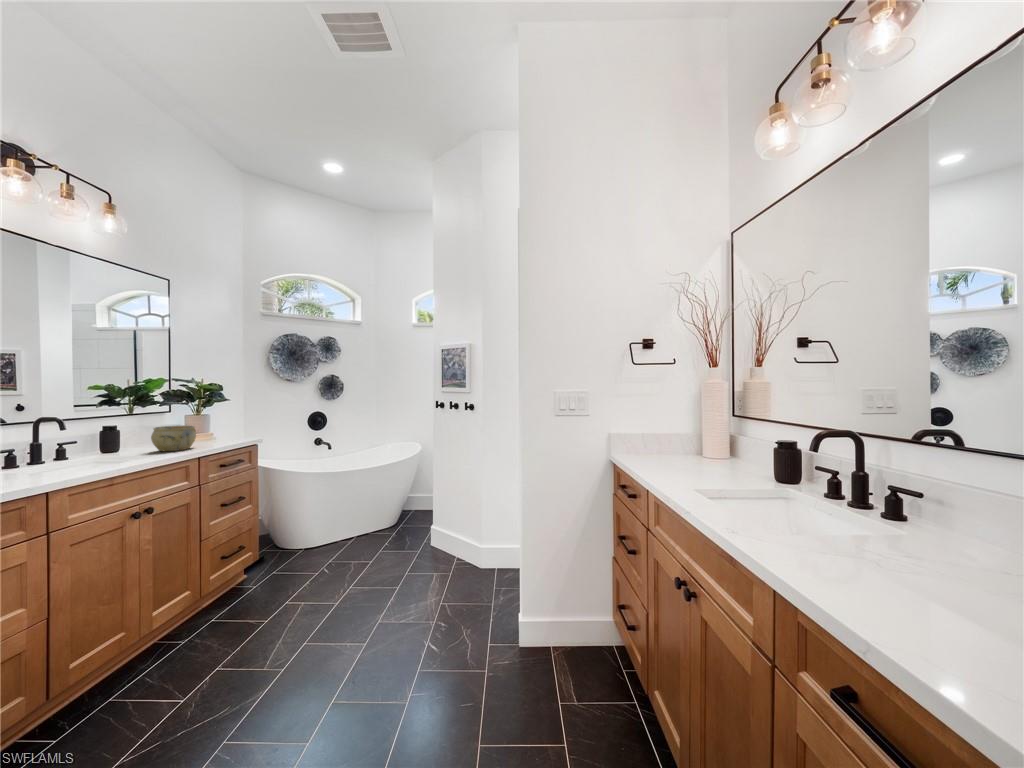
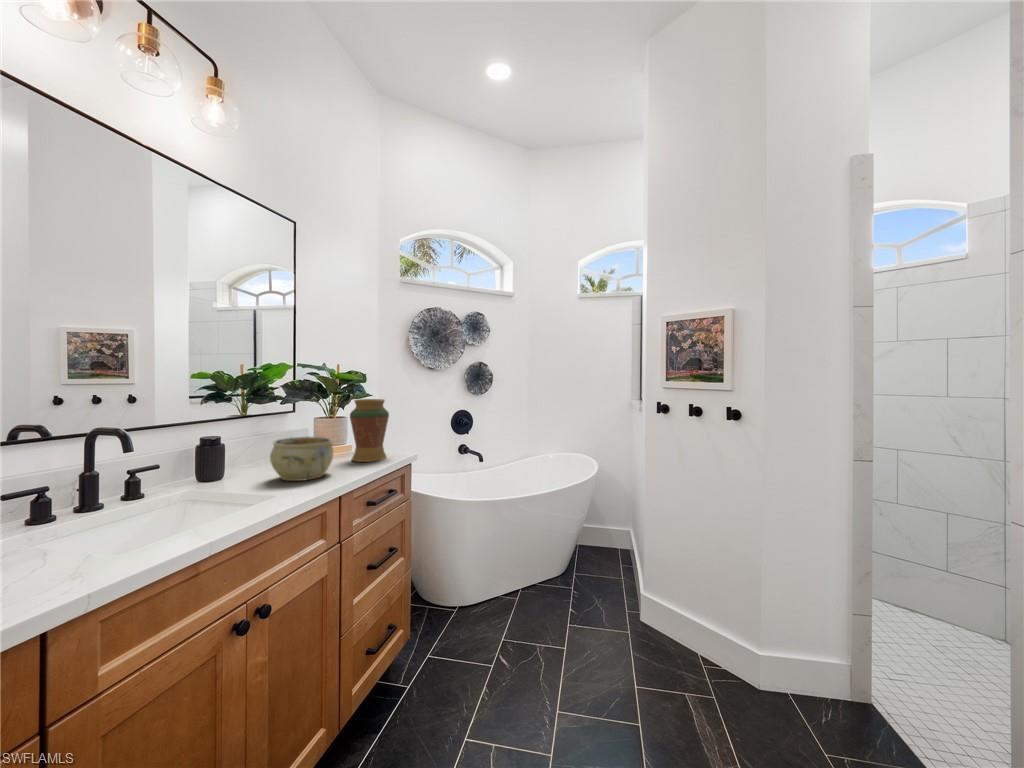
decorative vase: none [210,402,240,442] -> present [350,399,389,462]

